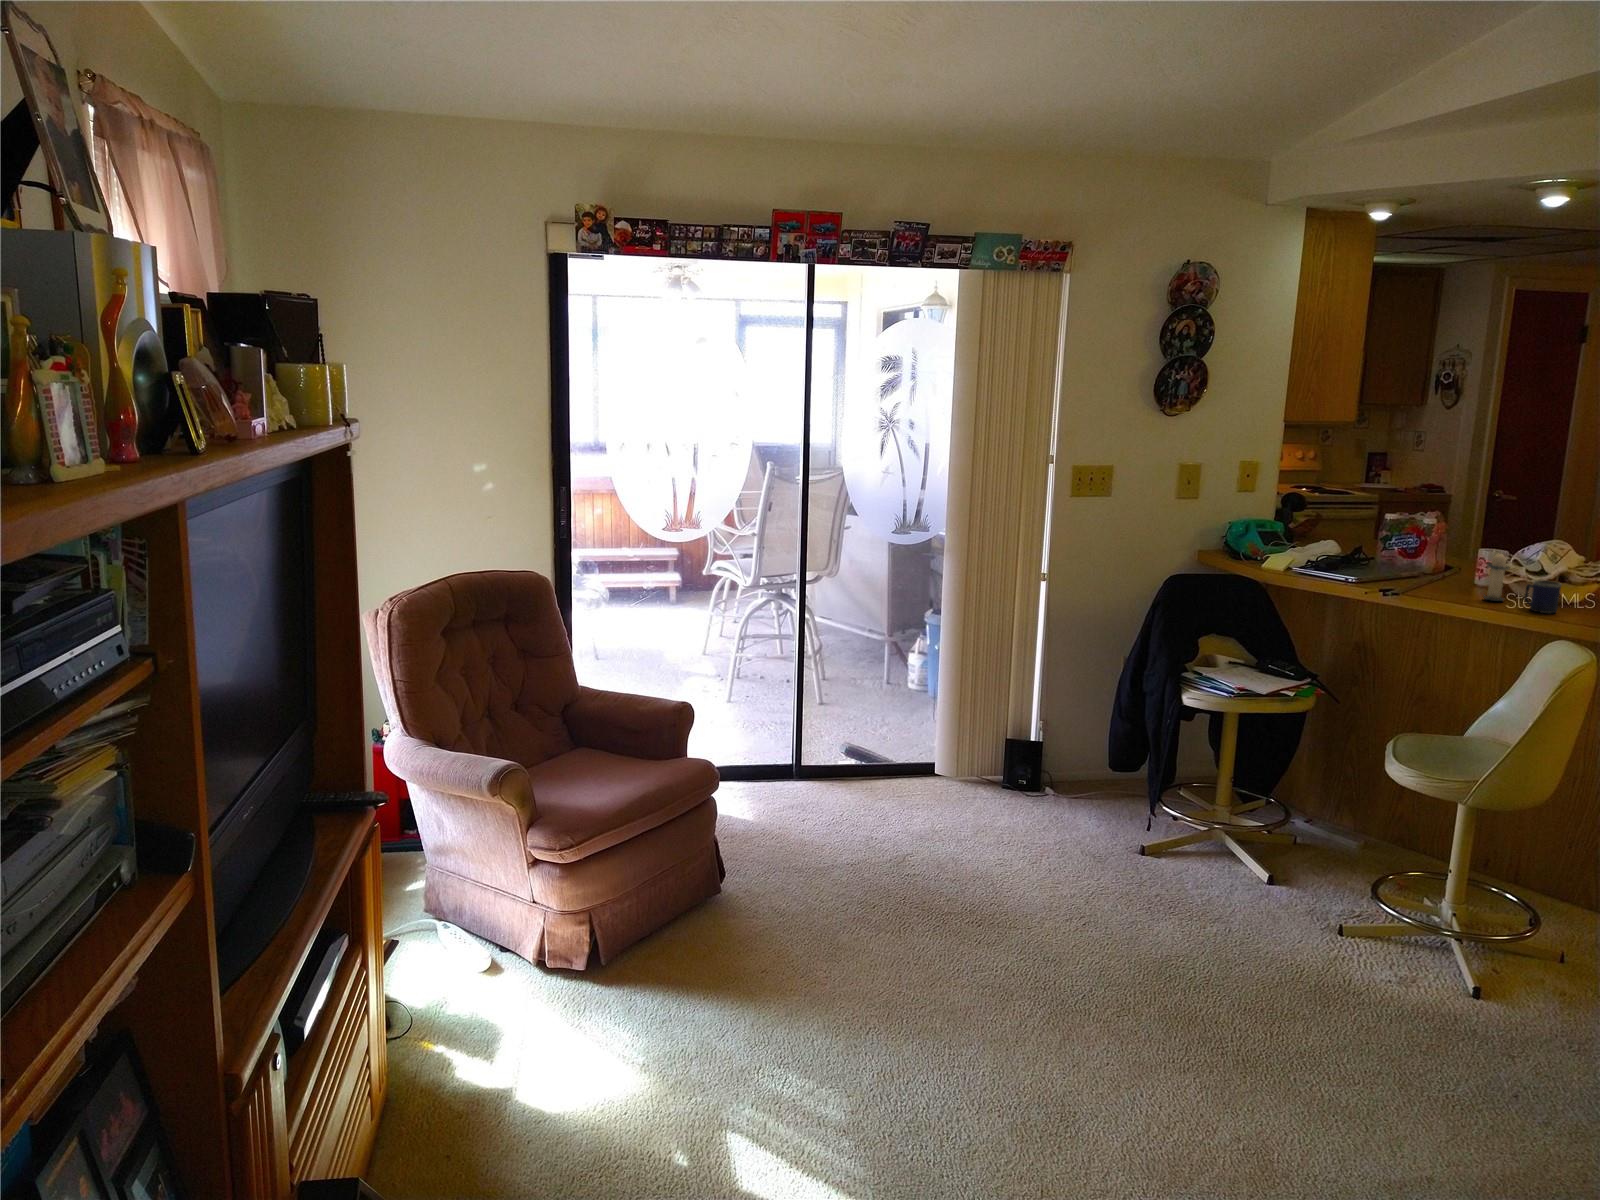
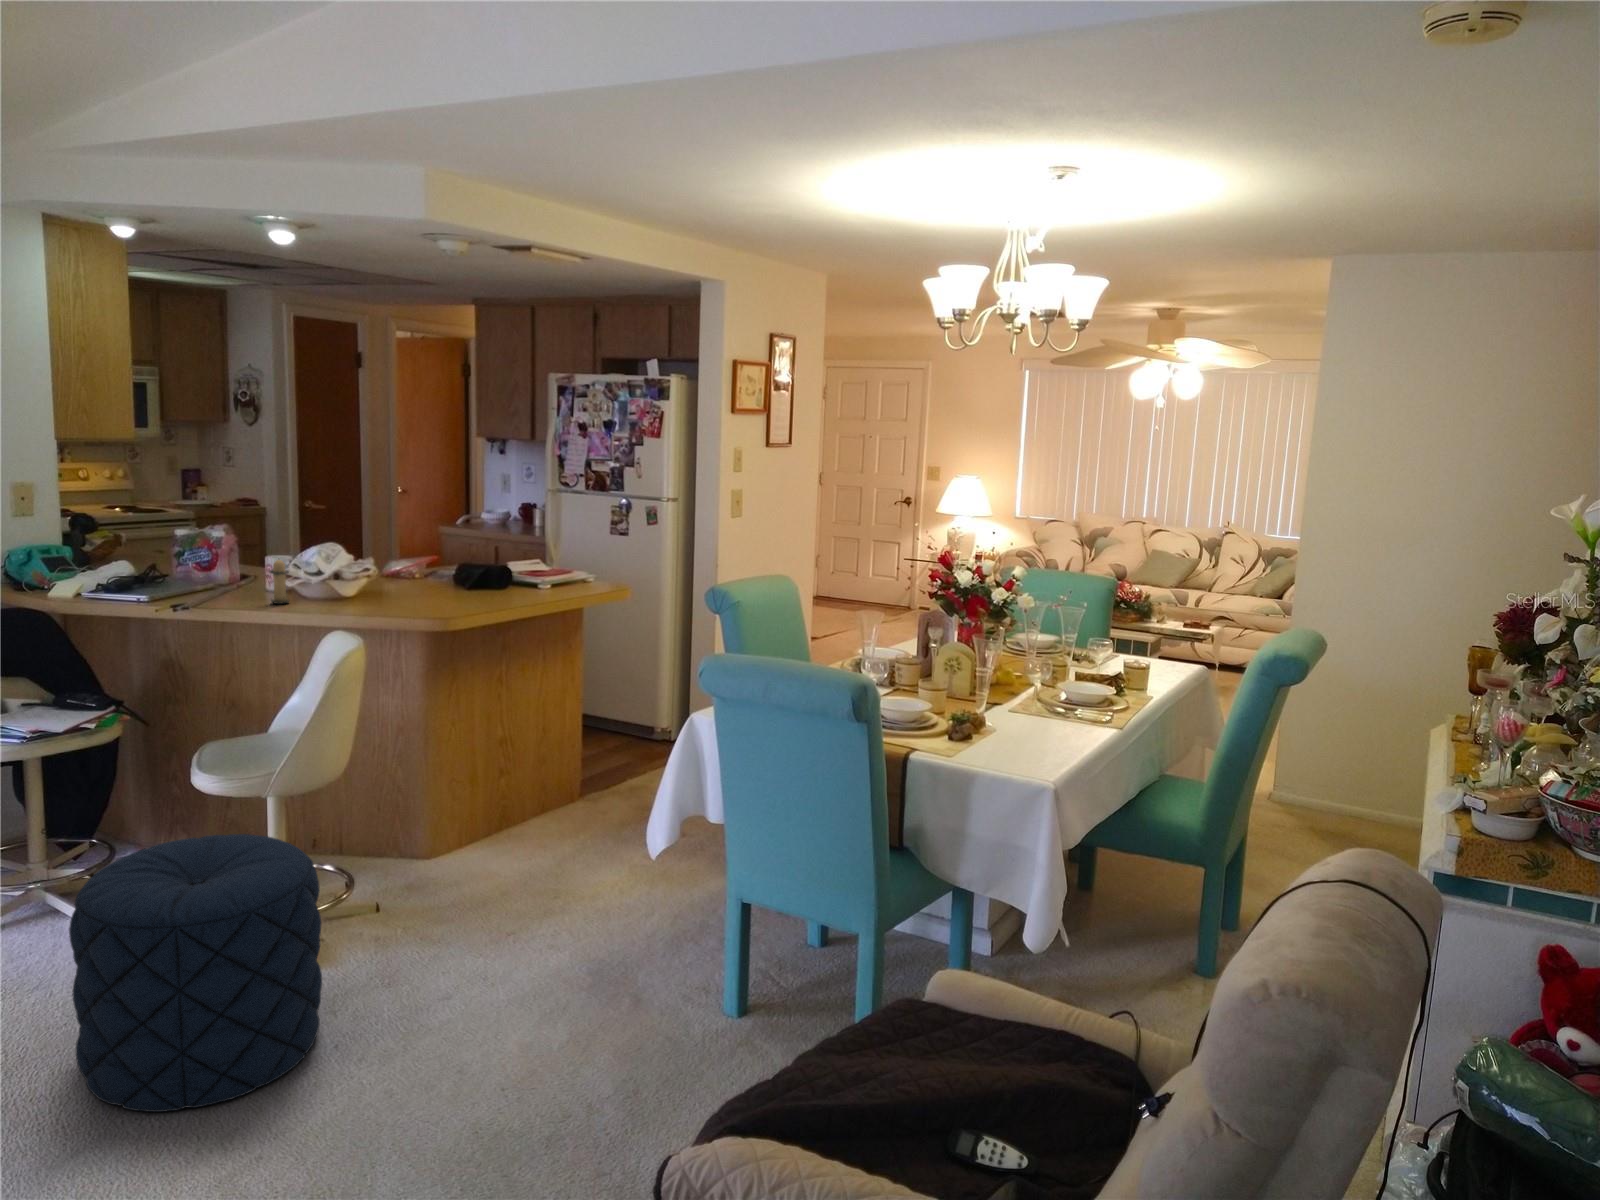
mug: present [1524,580,1561,613] -> none [304,580,332,609]
pouf: none [1260,825,1526,1106] -> present [69,834,322,1112]

